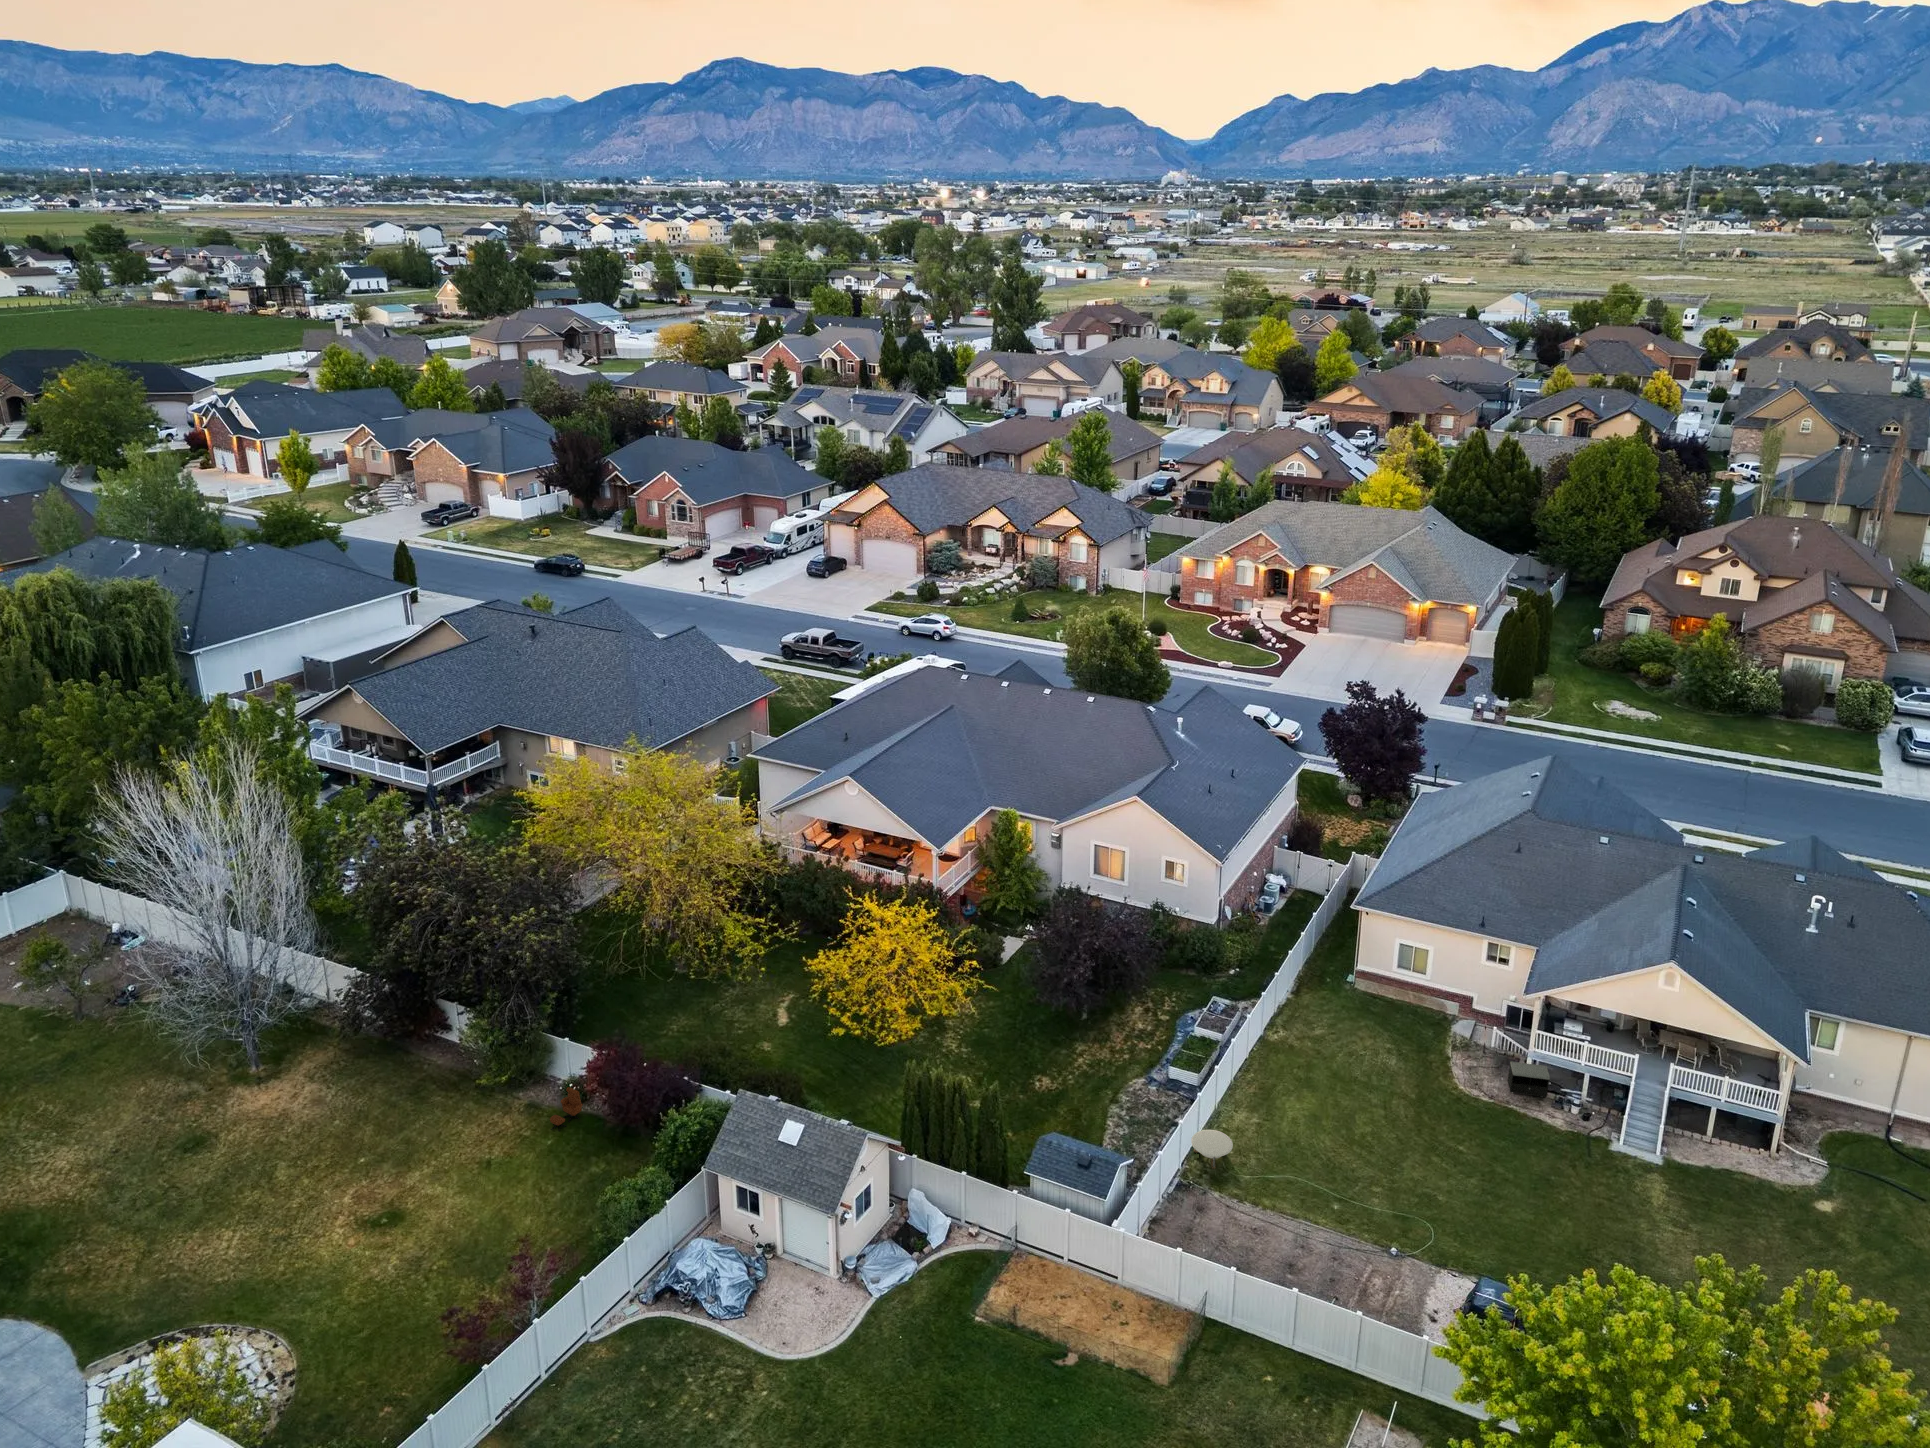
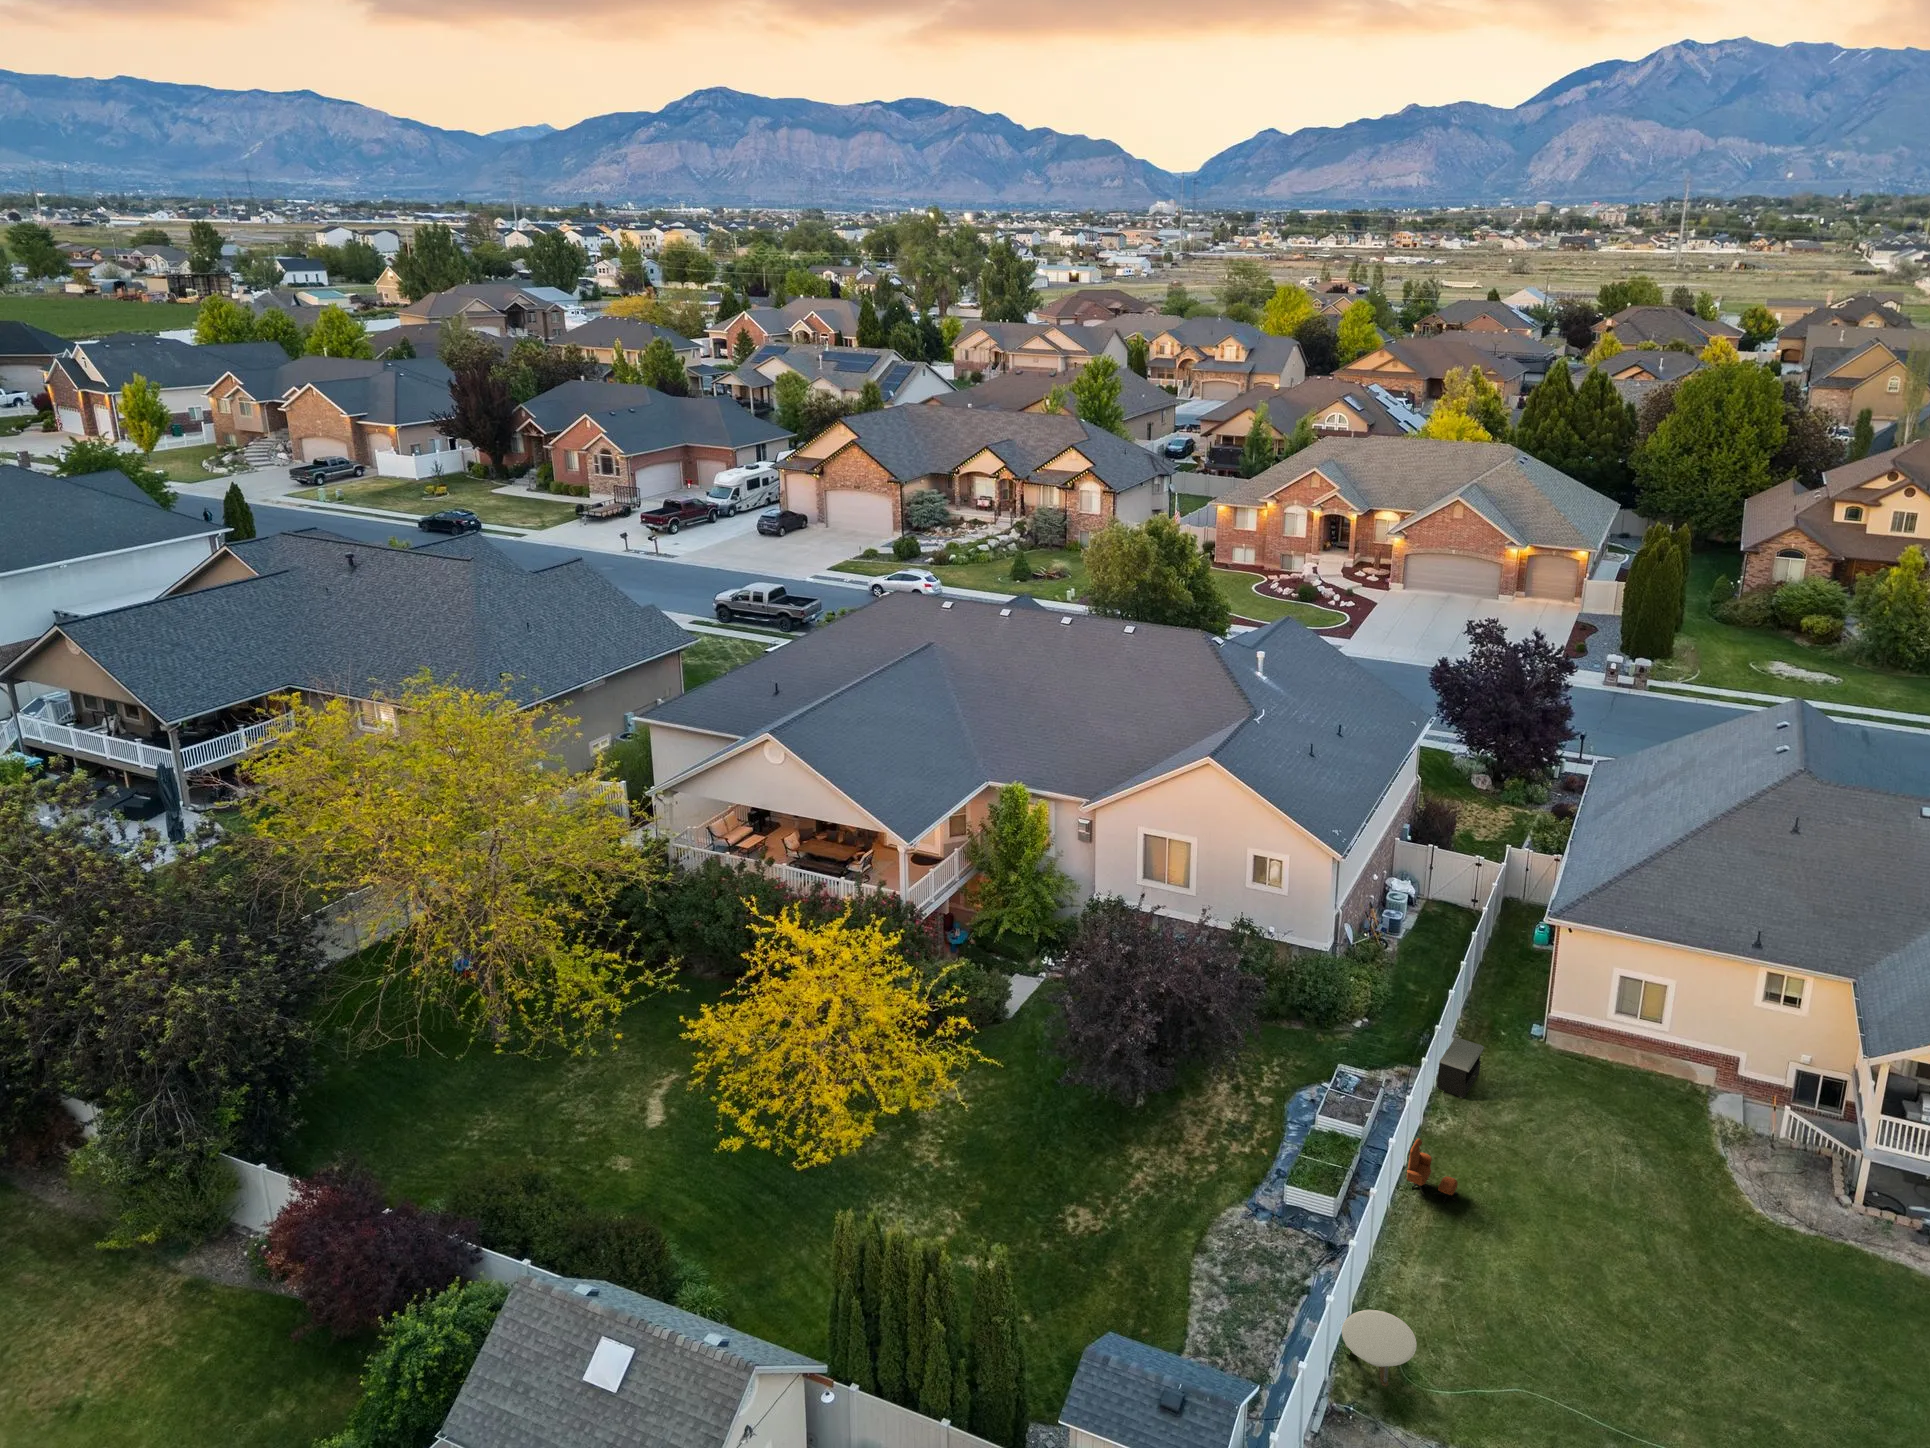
storage bench: present [1507,1062,1550,1097] -> present [1437,1037,1484,1098]
lounge chair: present [550,1087,583,1131] -> present [1407,1138,1458,1203]

